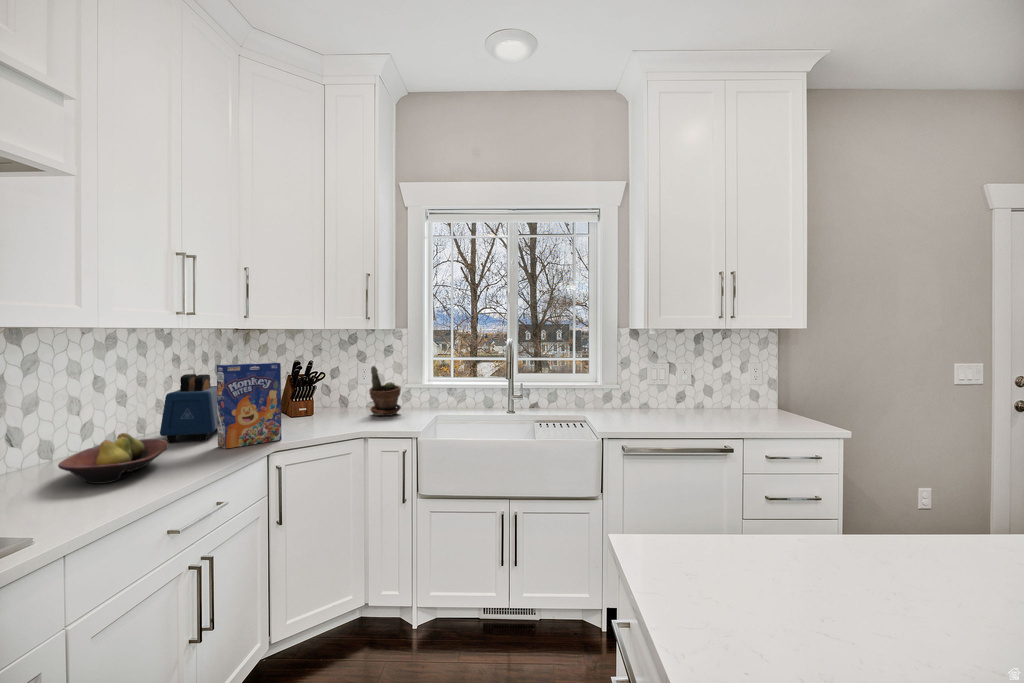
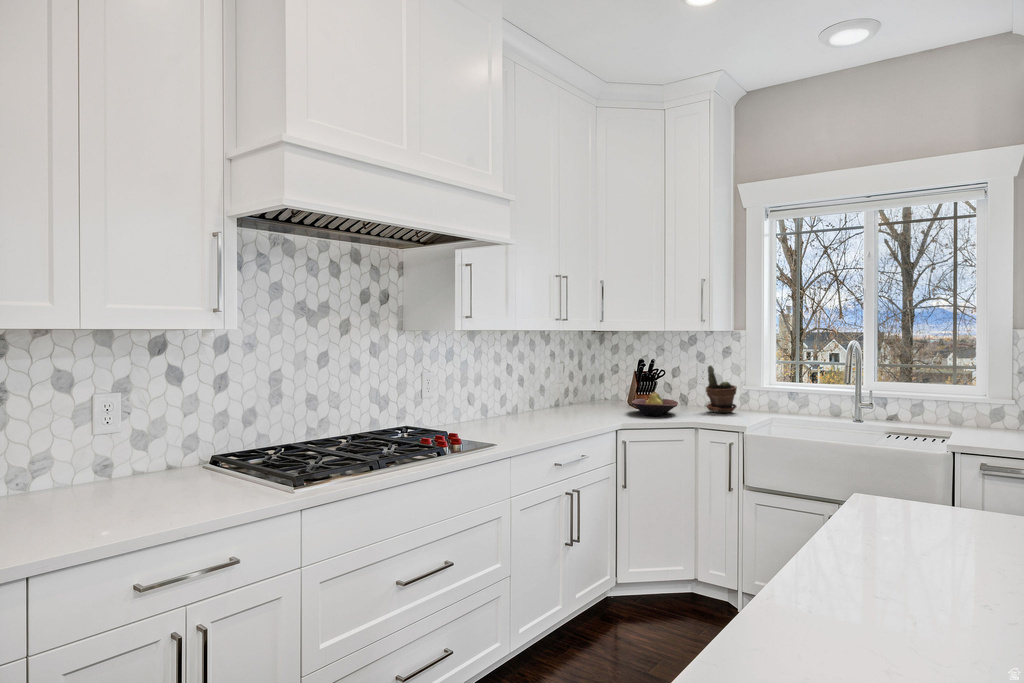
cereal box: present [217,363,282,449] -> none [582,355,629,420]
toaster: present [160,374,218,442] -> none [544,364,588,415]
fruit bowl: present [58,433,169,484] -> present [631,392,678,416]

